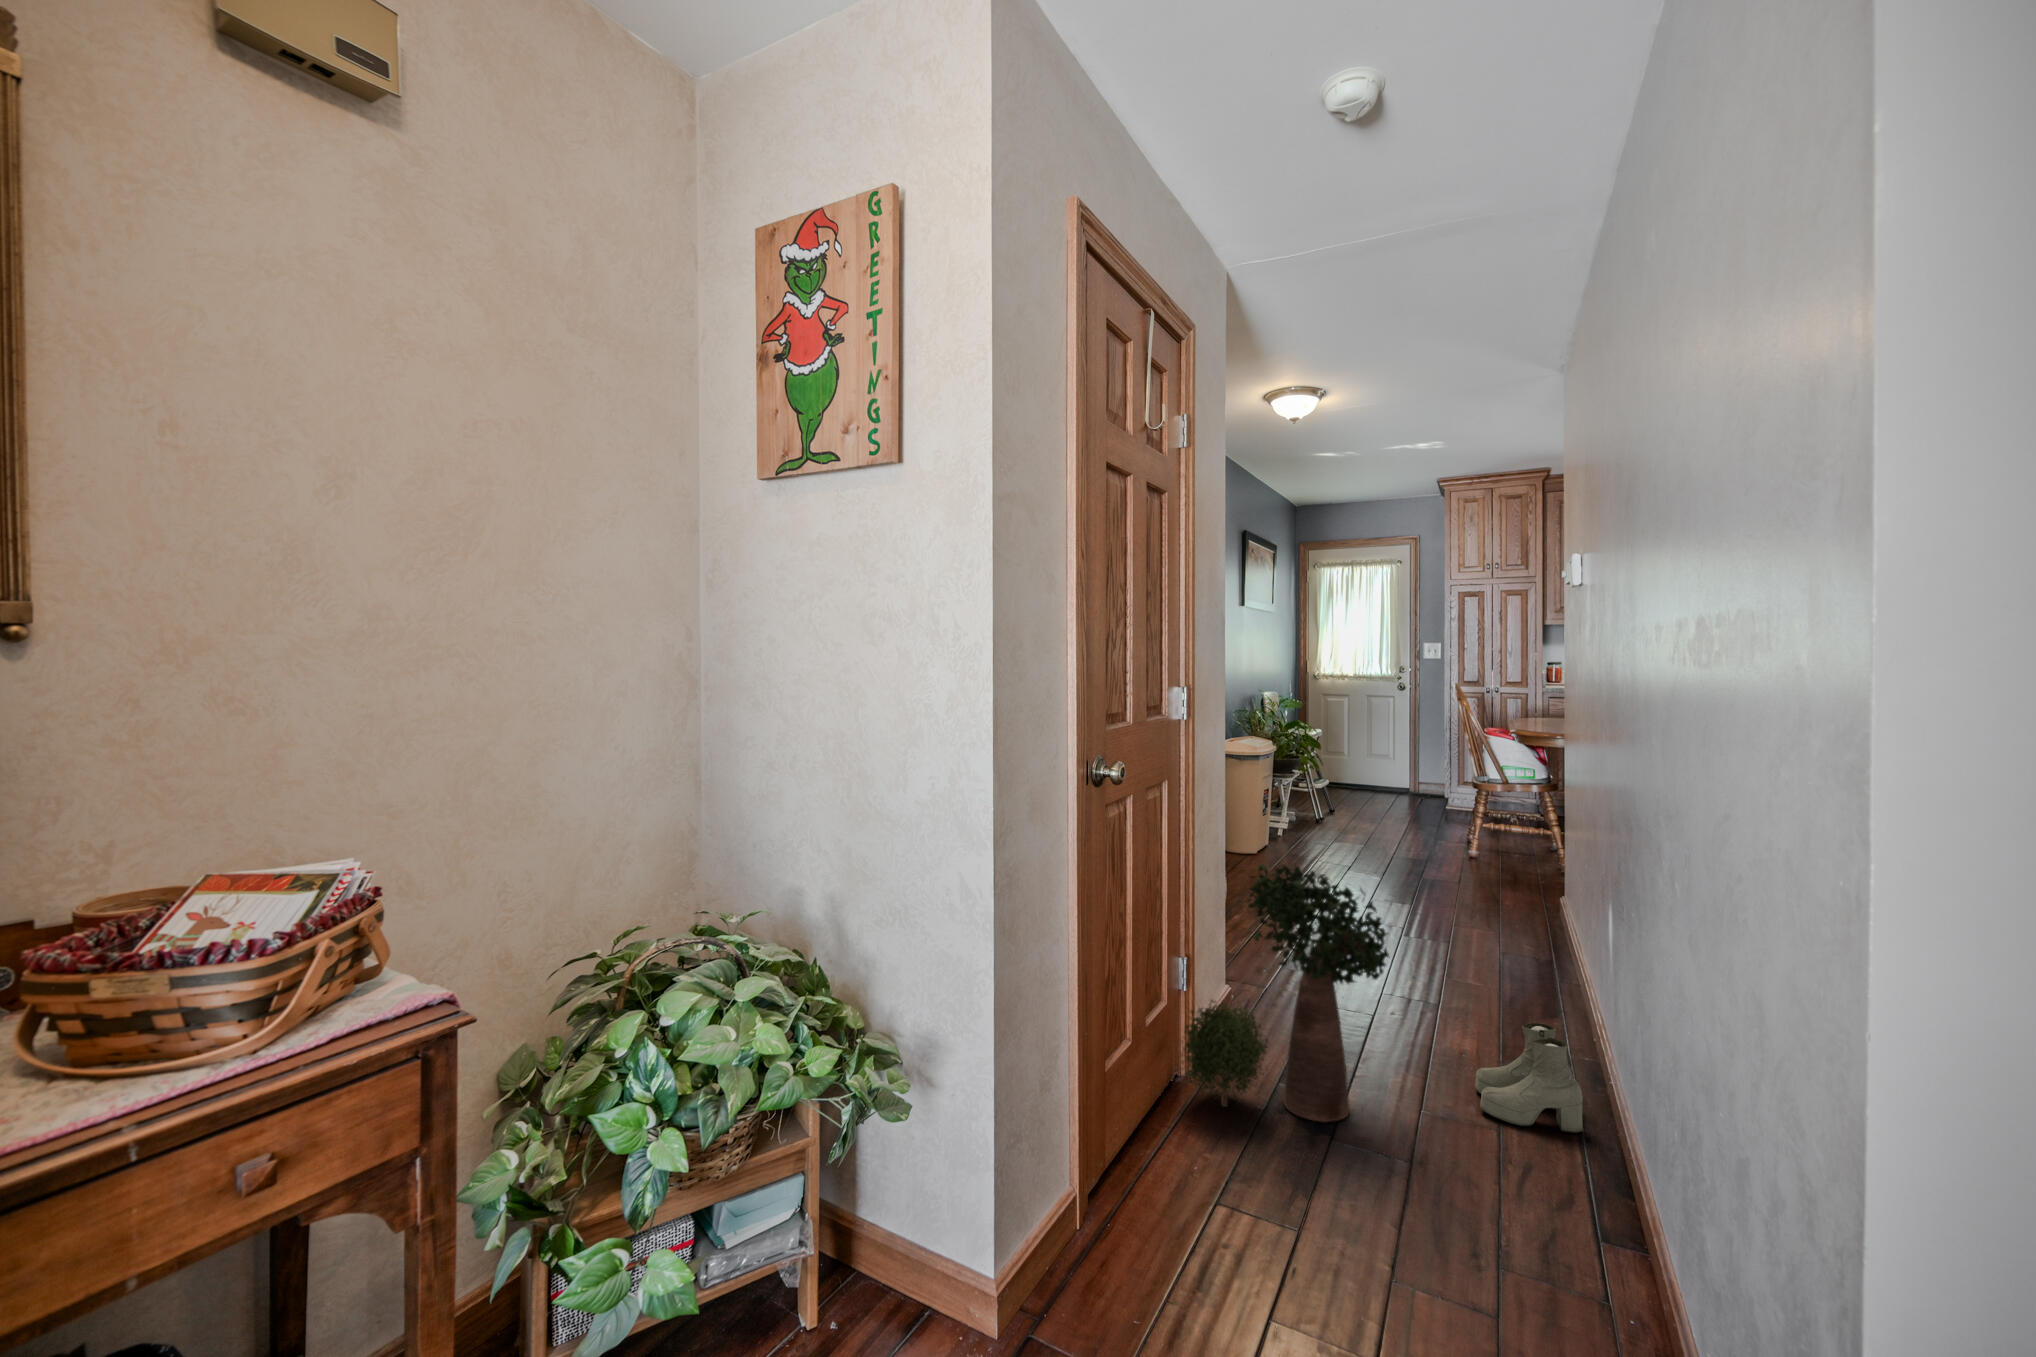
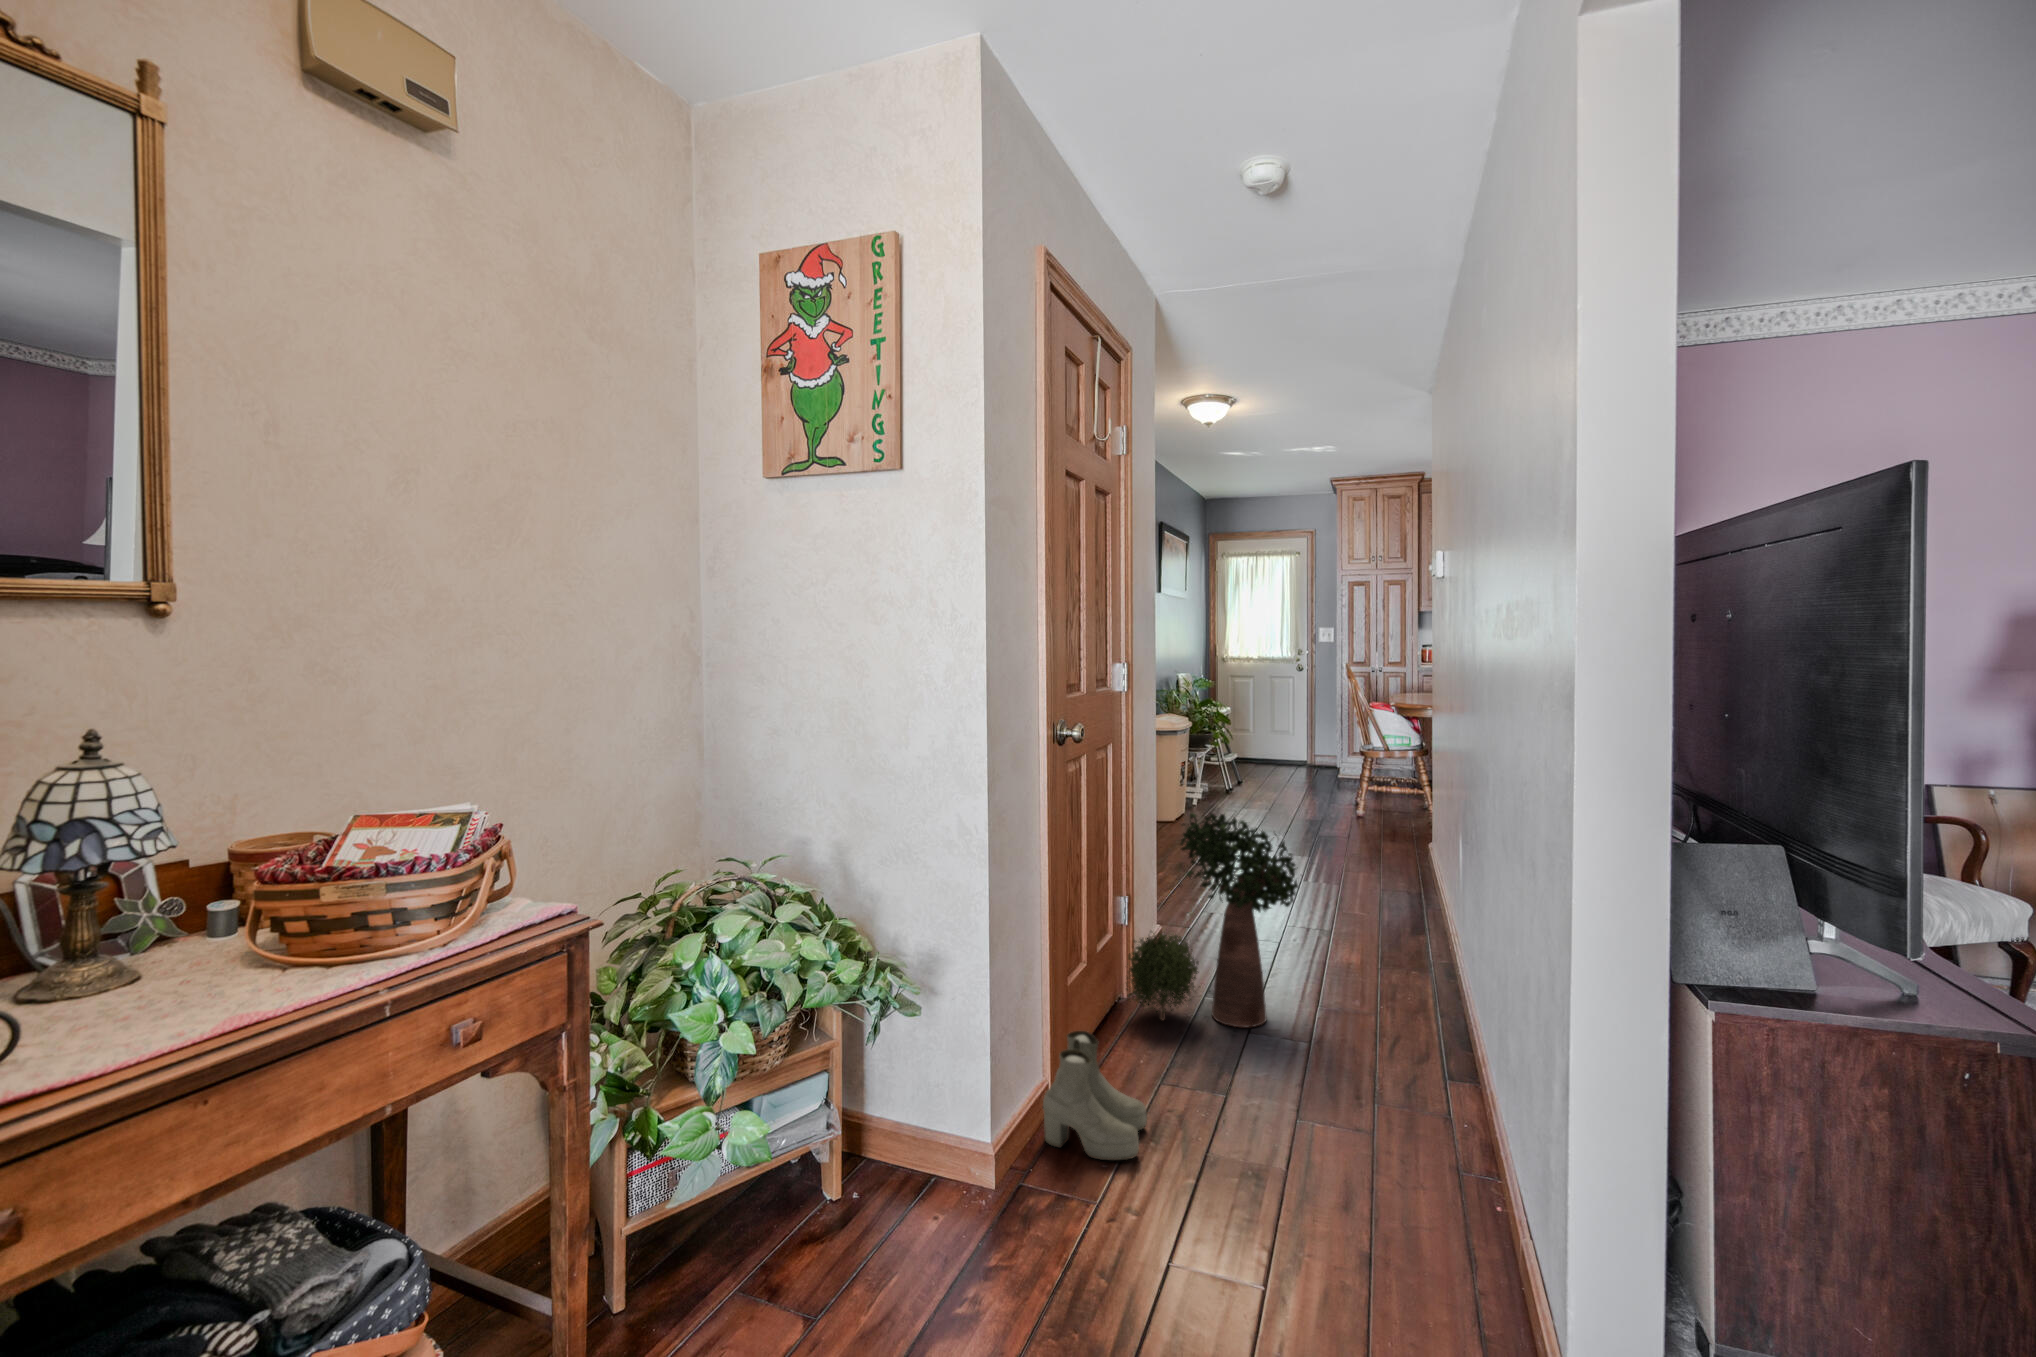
boots: present [1475,1023,1583,1133] -> present [1043,1031,1147,1160]

